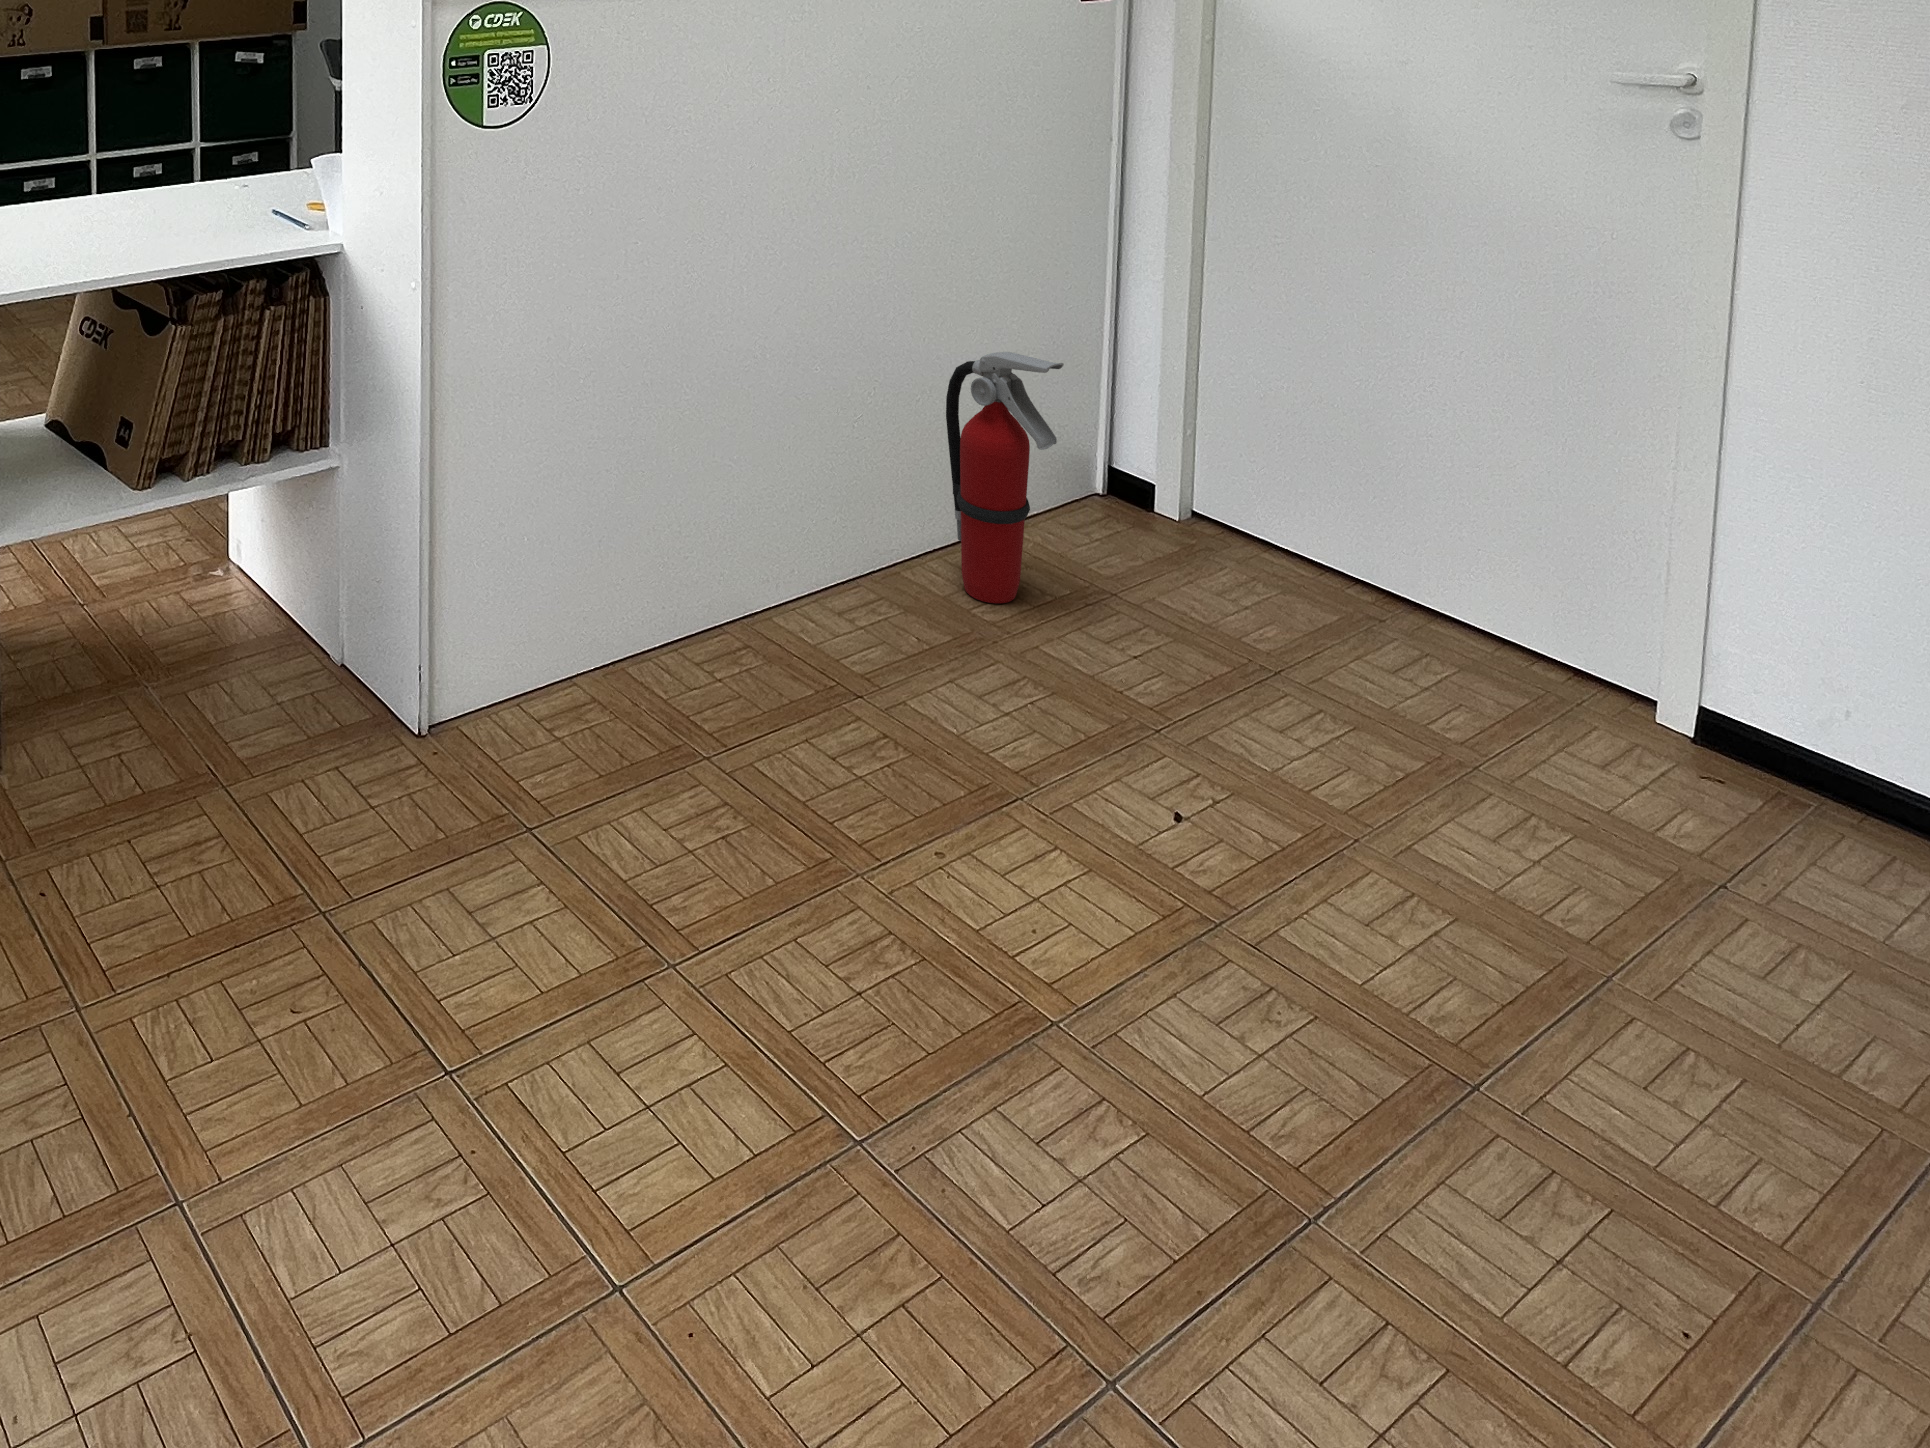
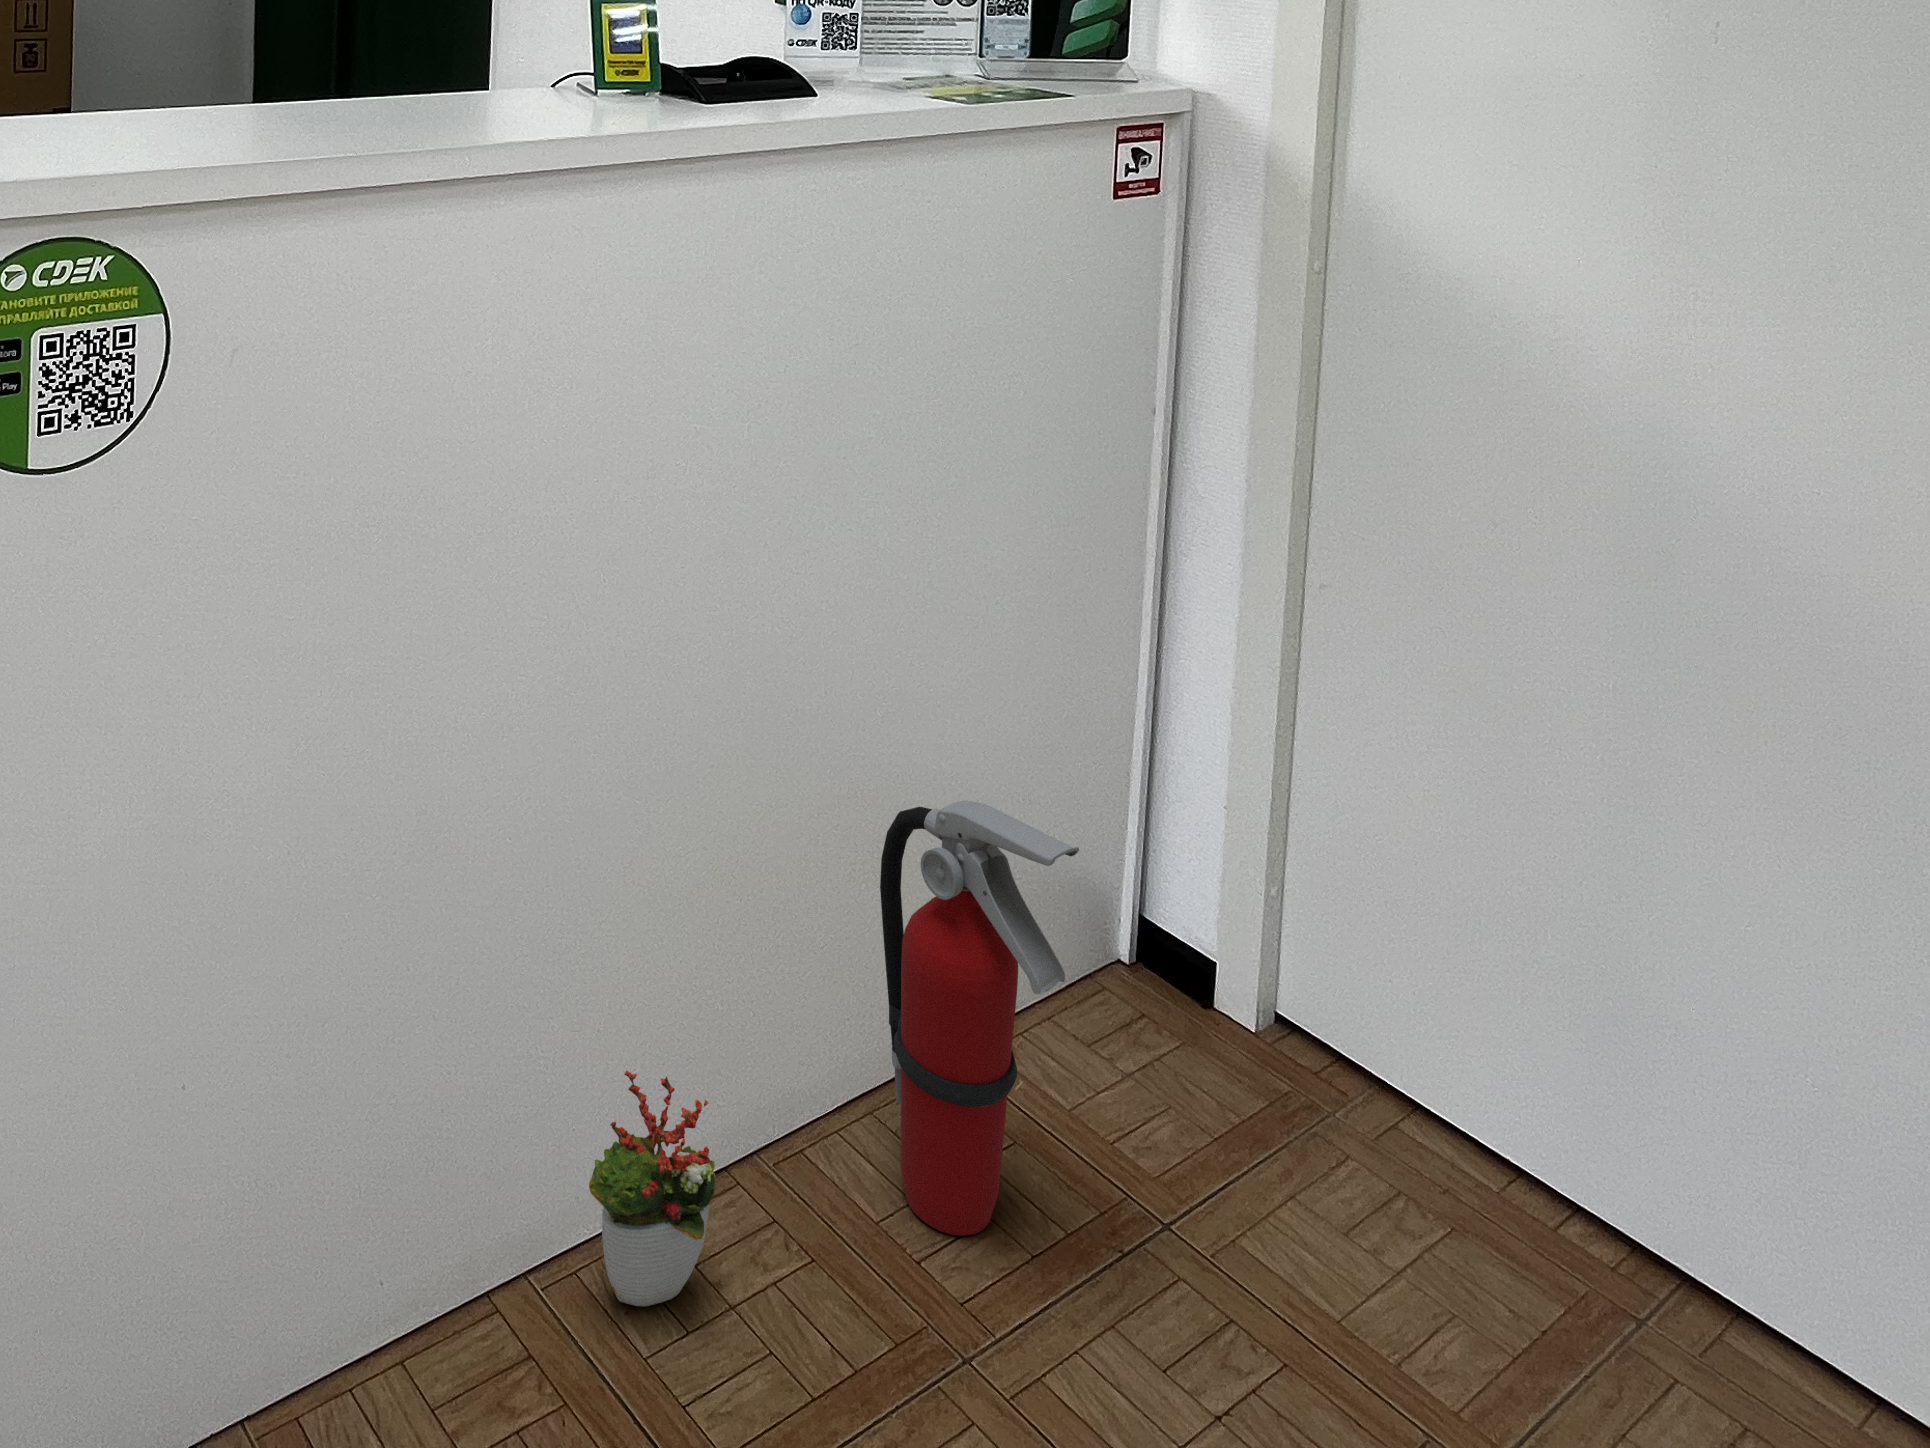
decorative plant: none [783,501,855,633] -> present [589,1070,716,1307]

